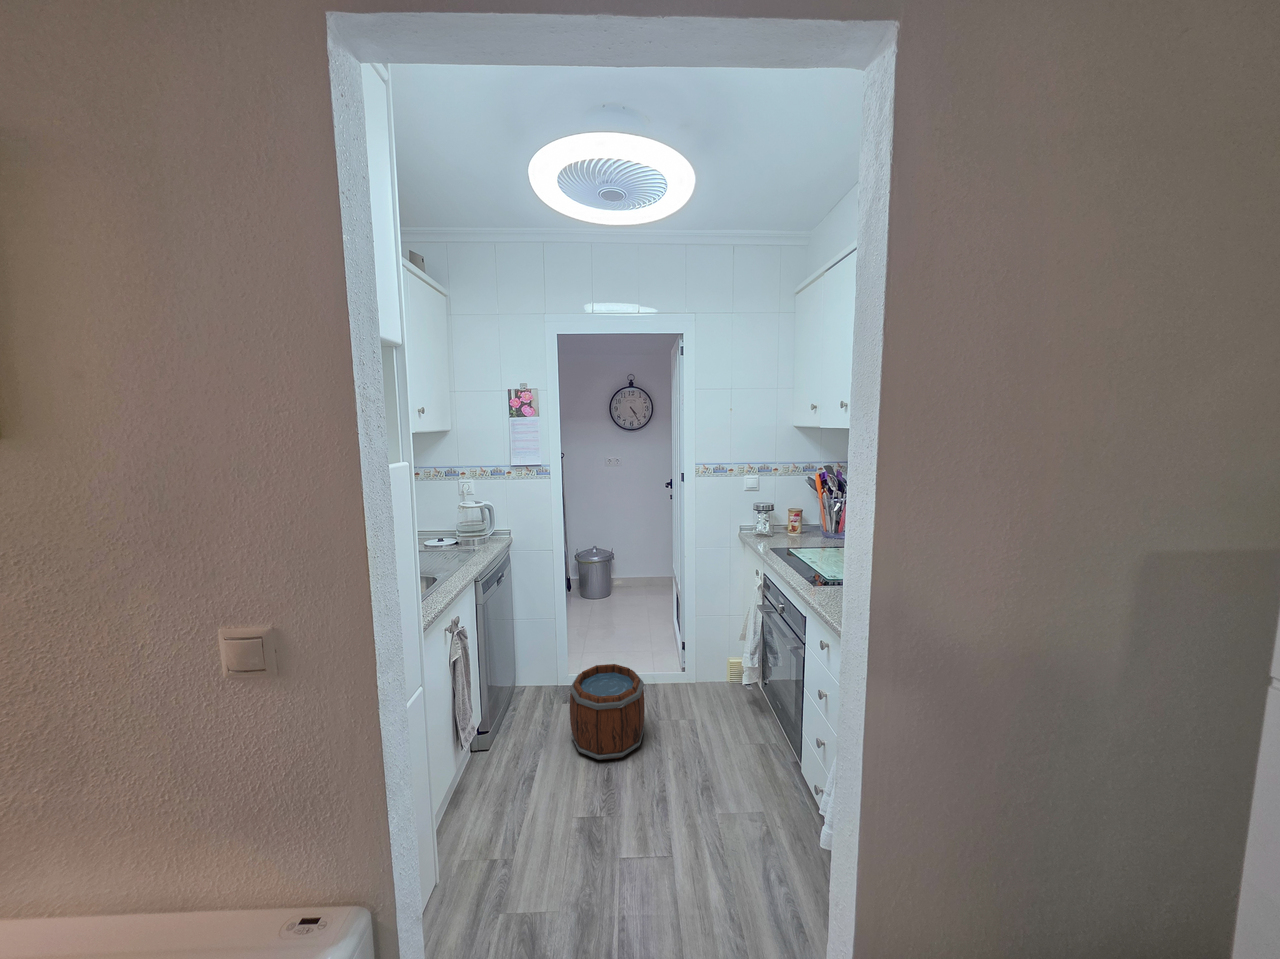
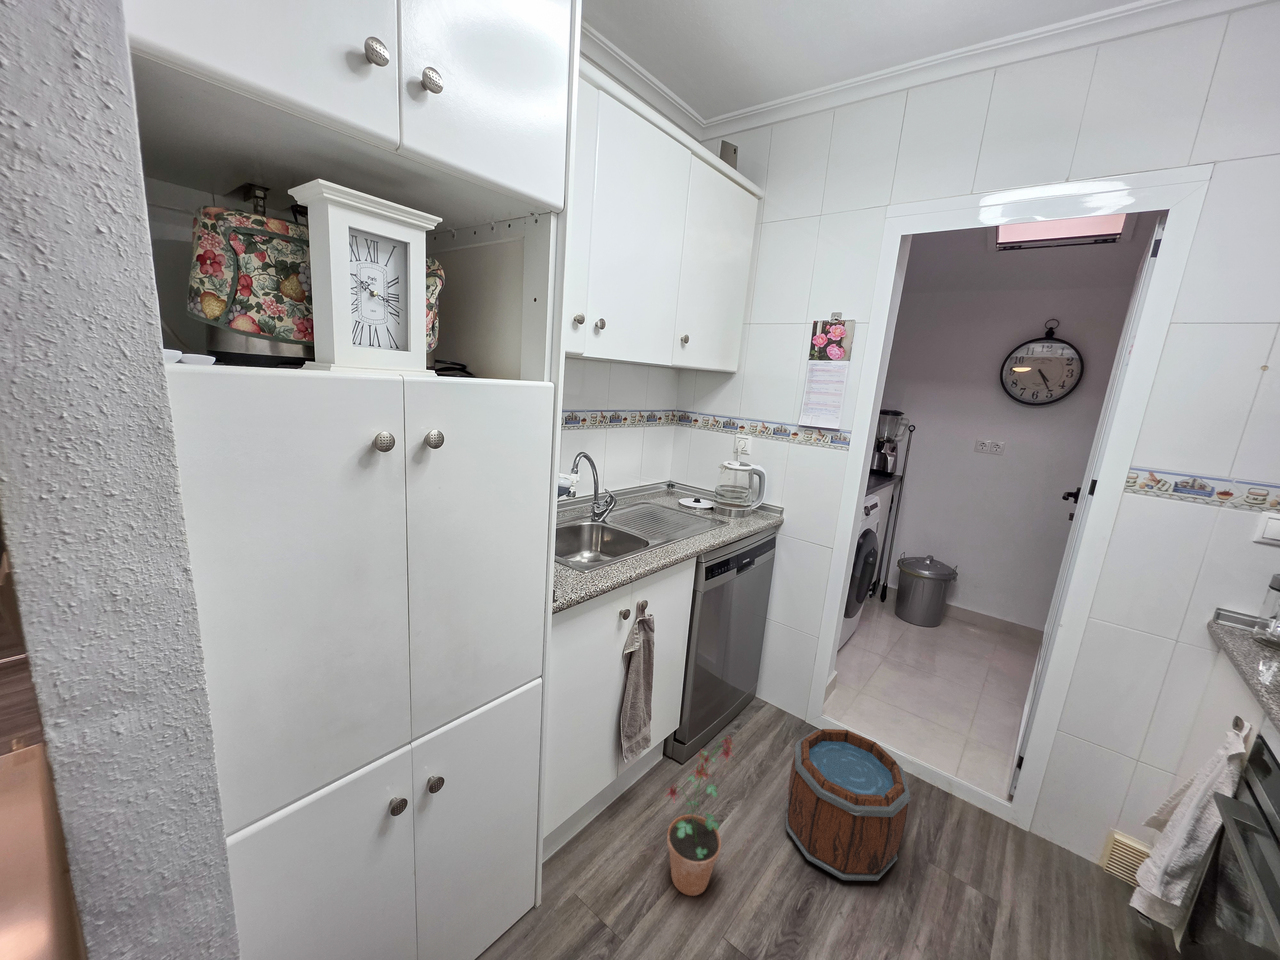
potted plant: none [501,693,550,831] -> present [667,736,733,896]

